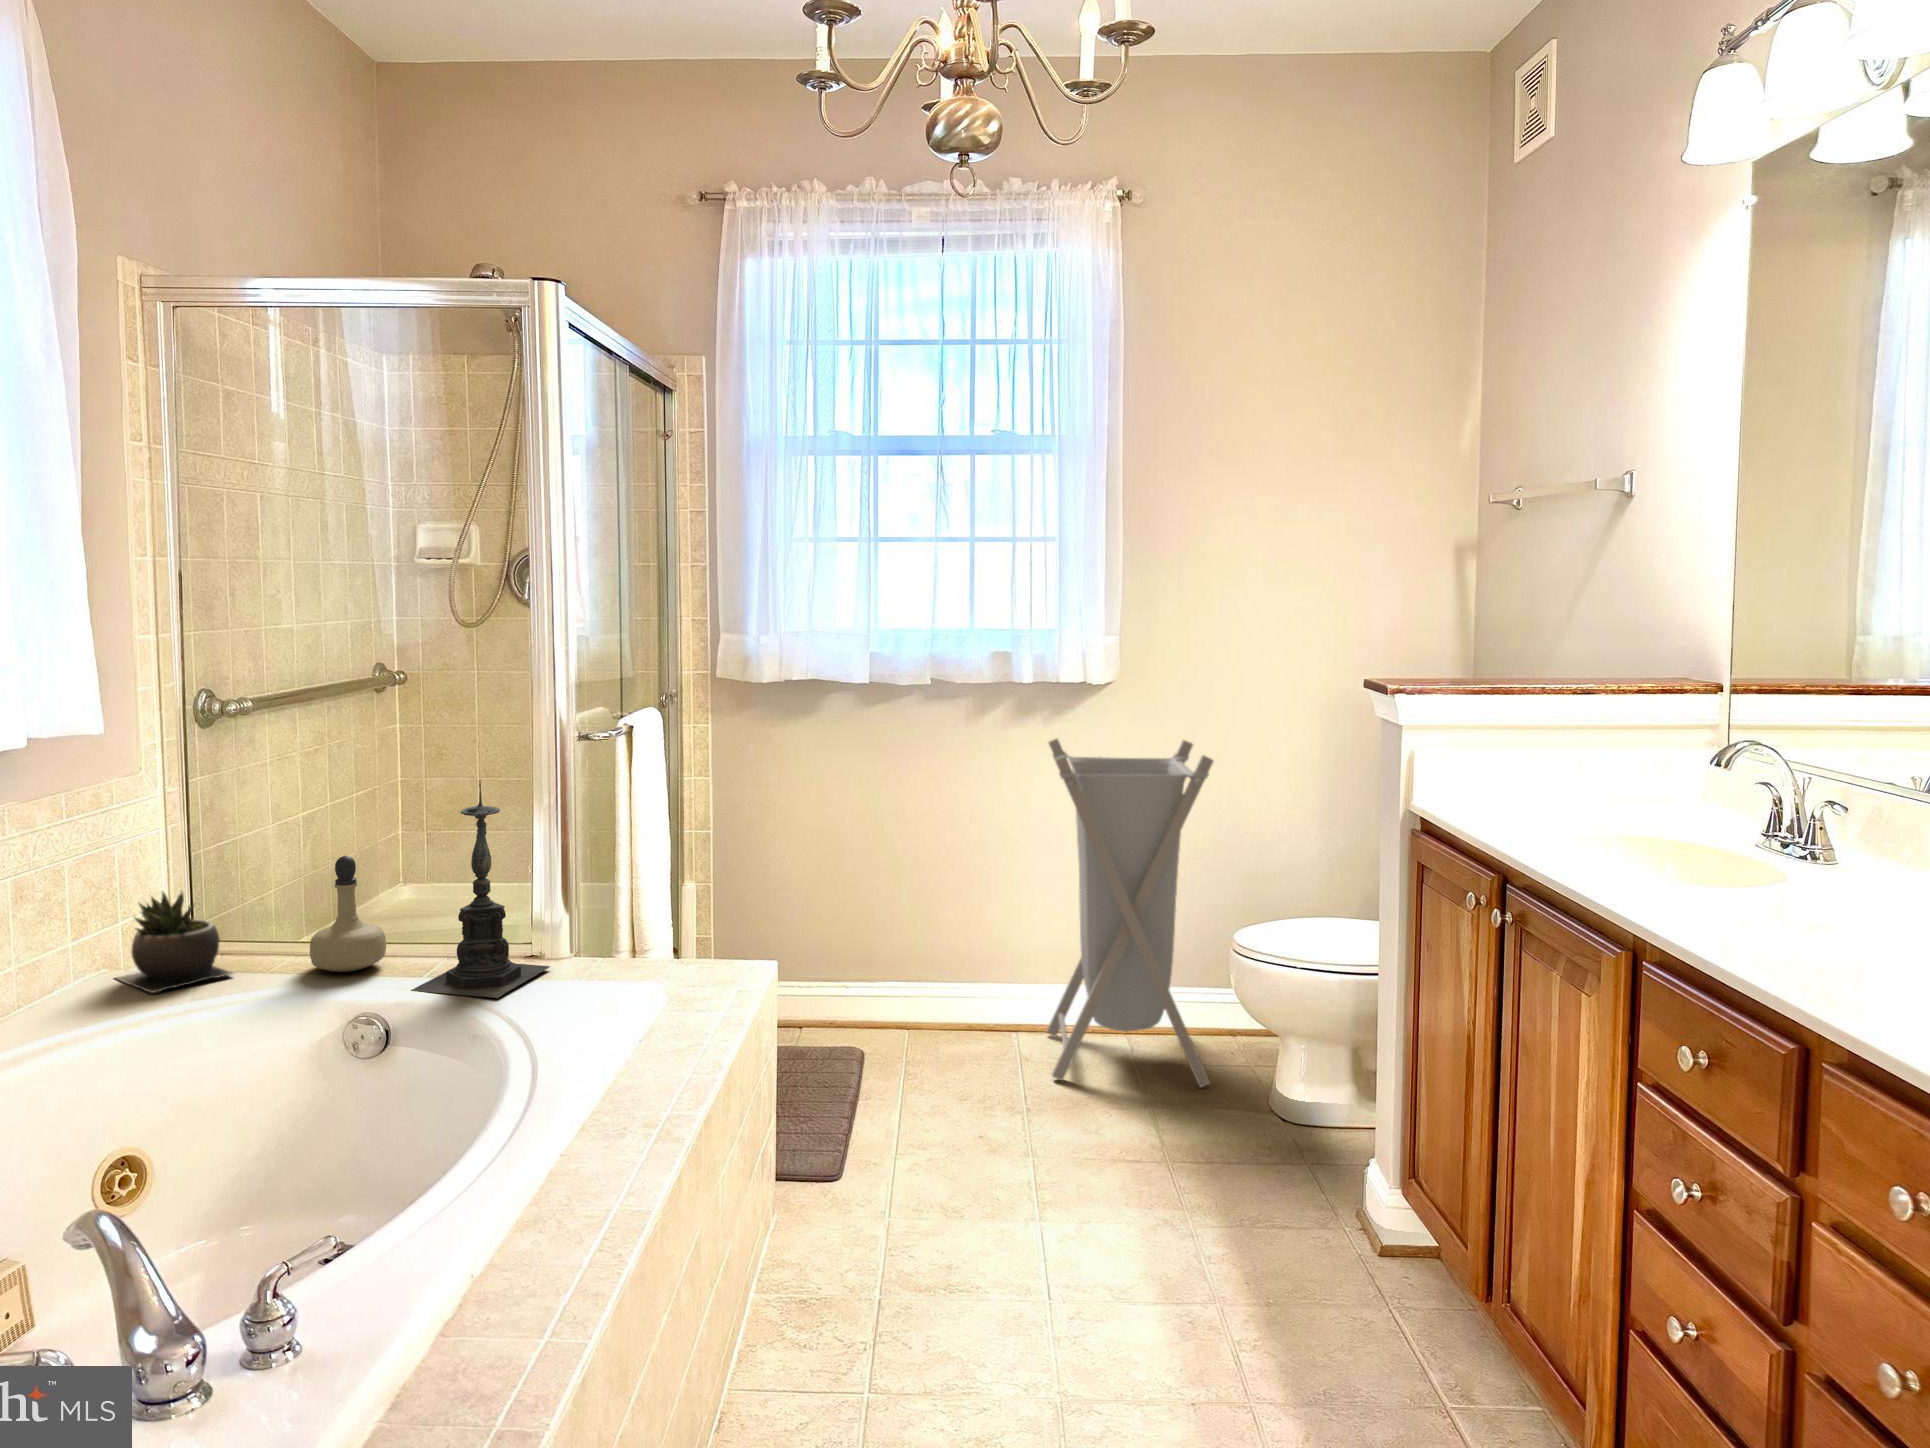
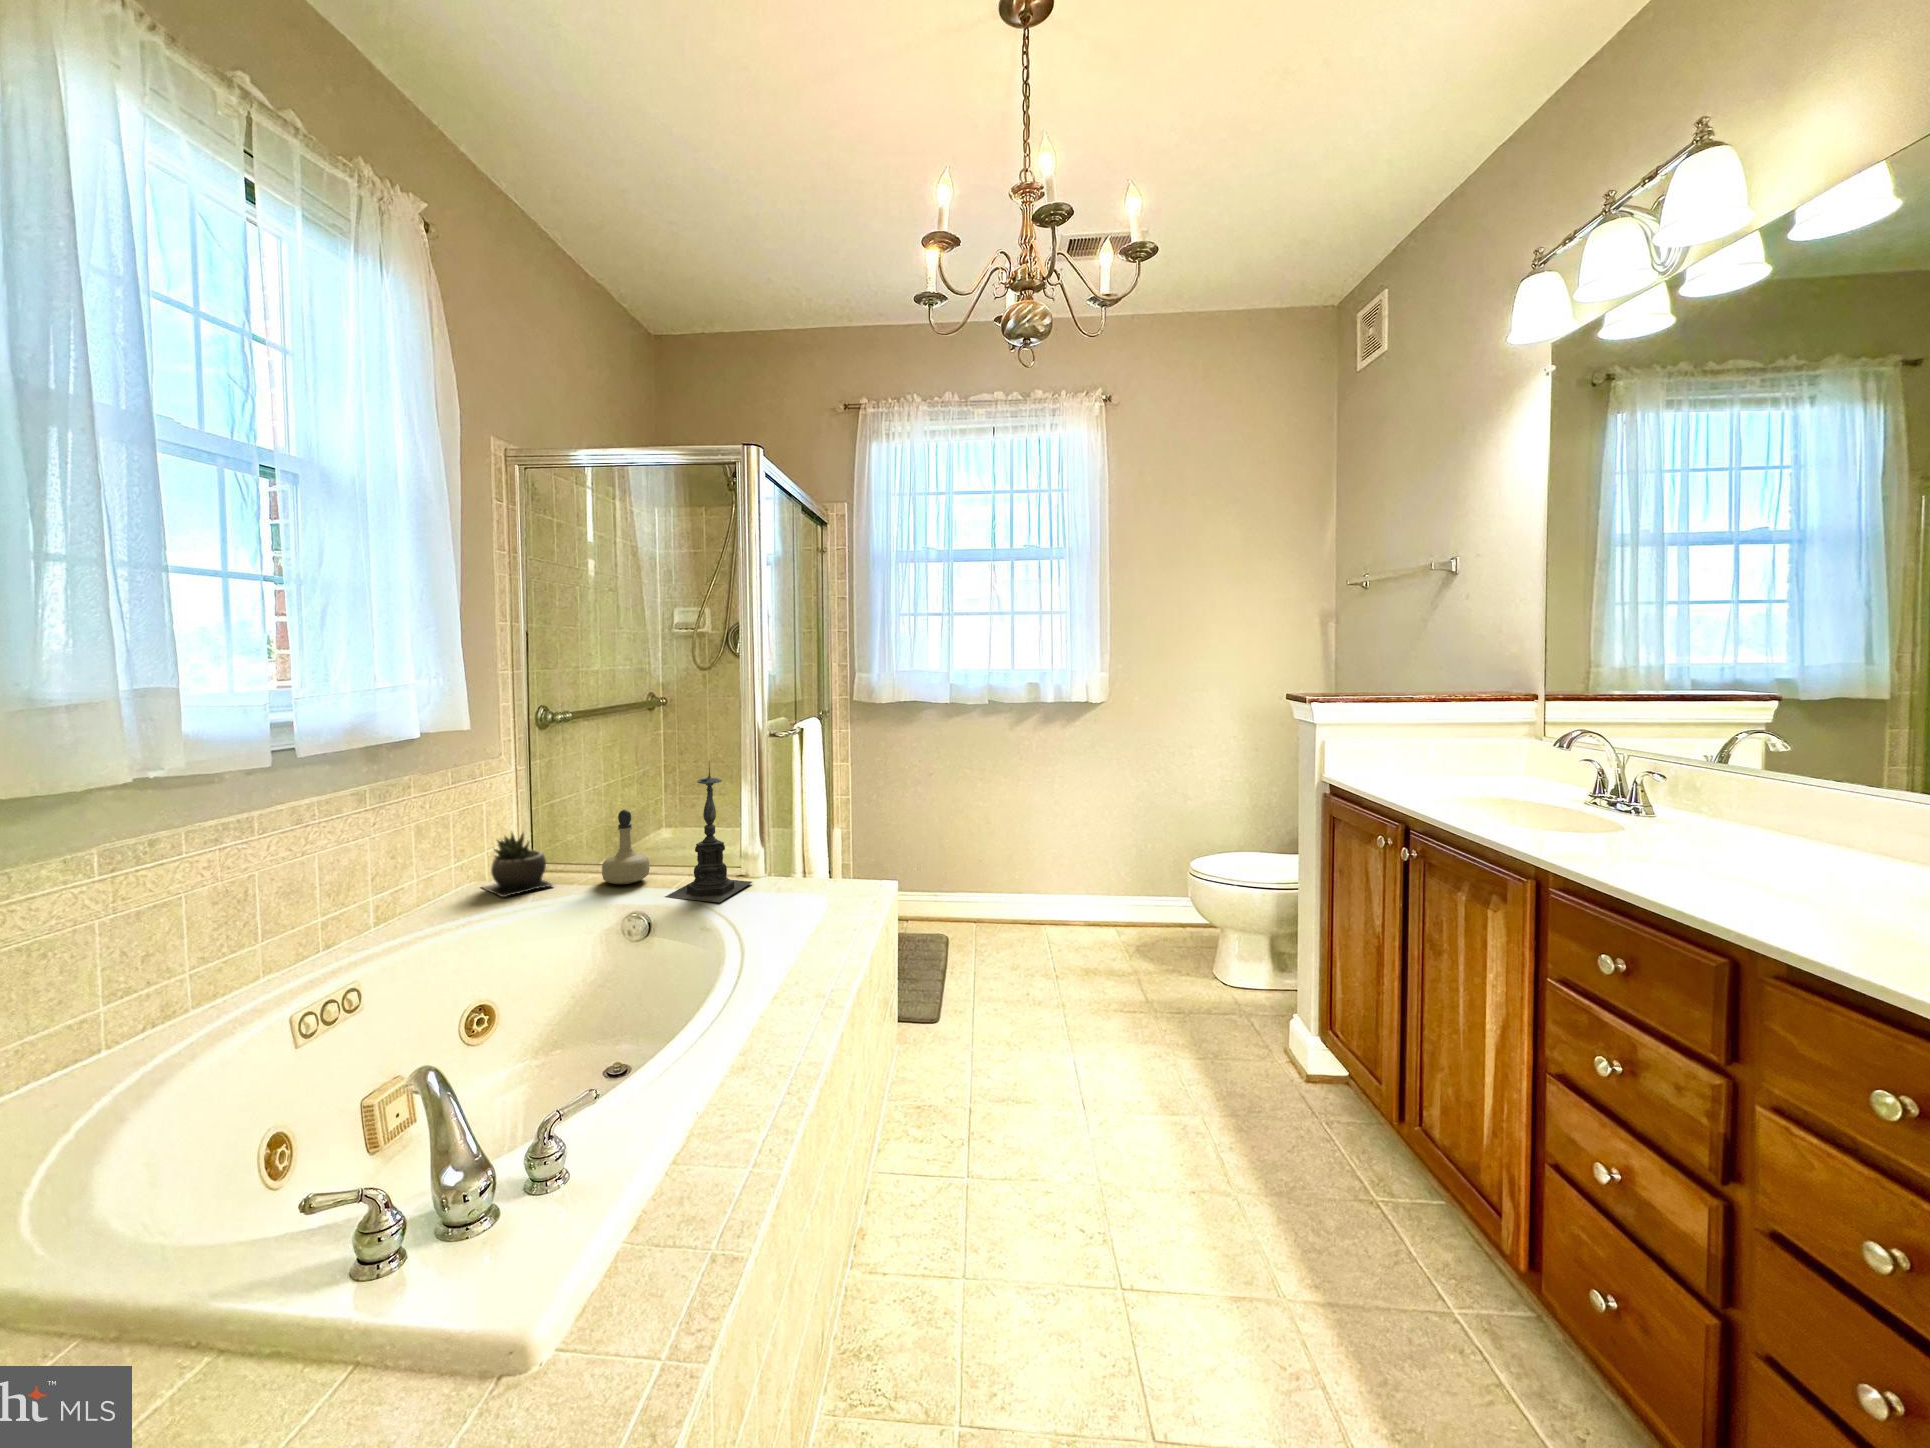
laundry hamper: present [1047,738,1213,1088] -> none [1061,737,1175,965]

